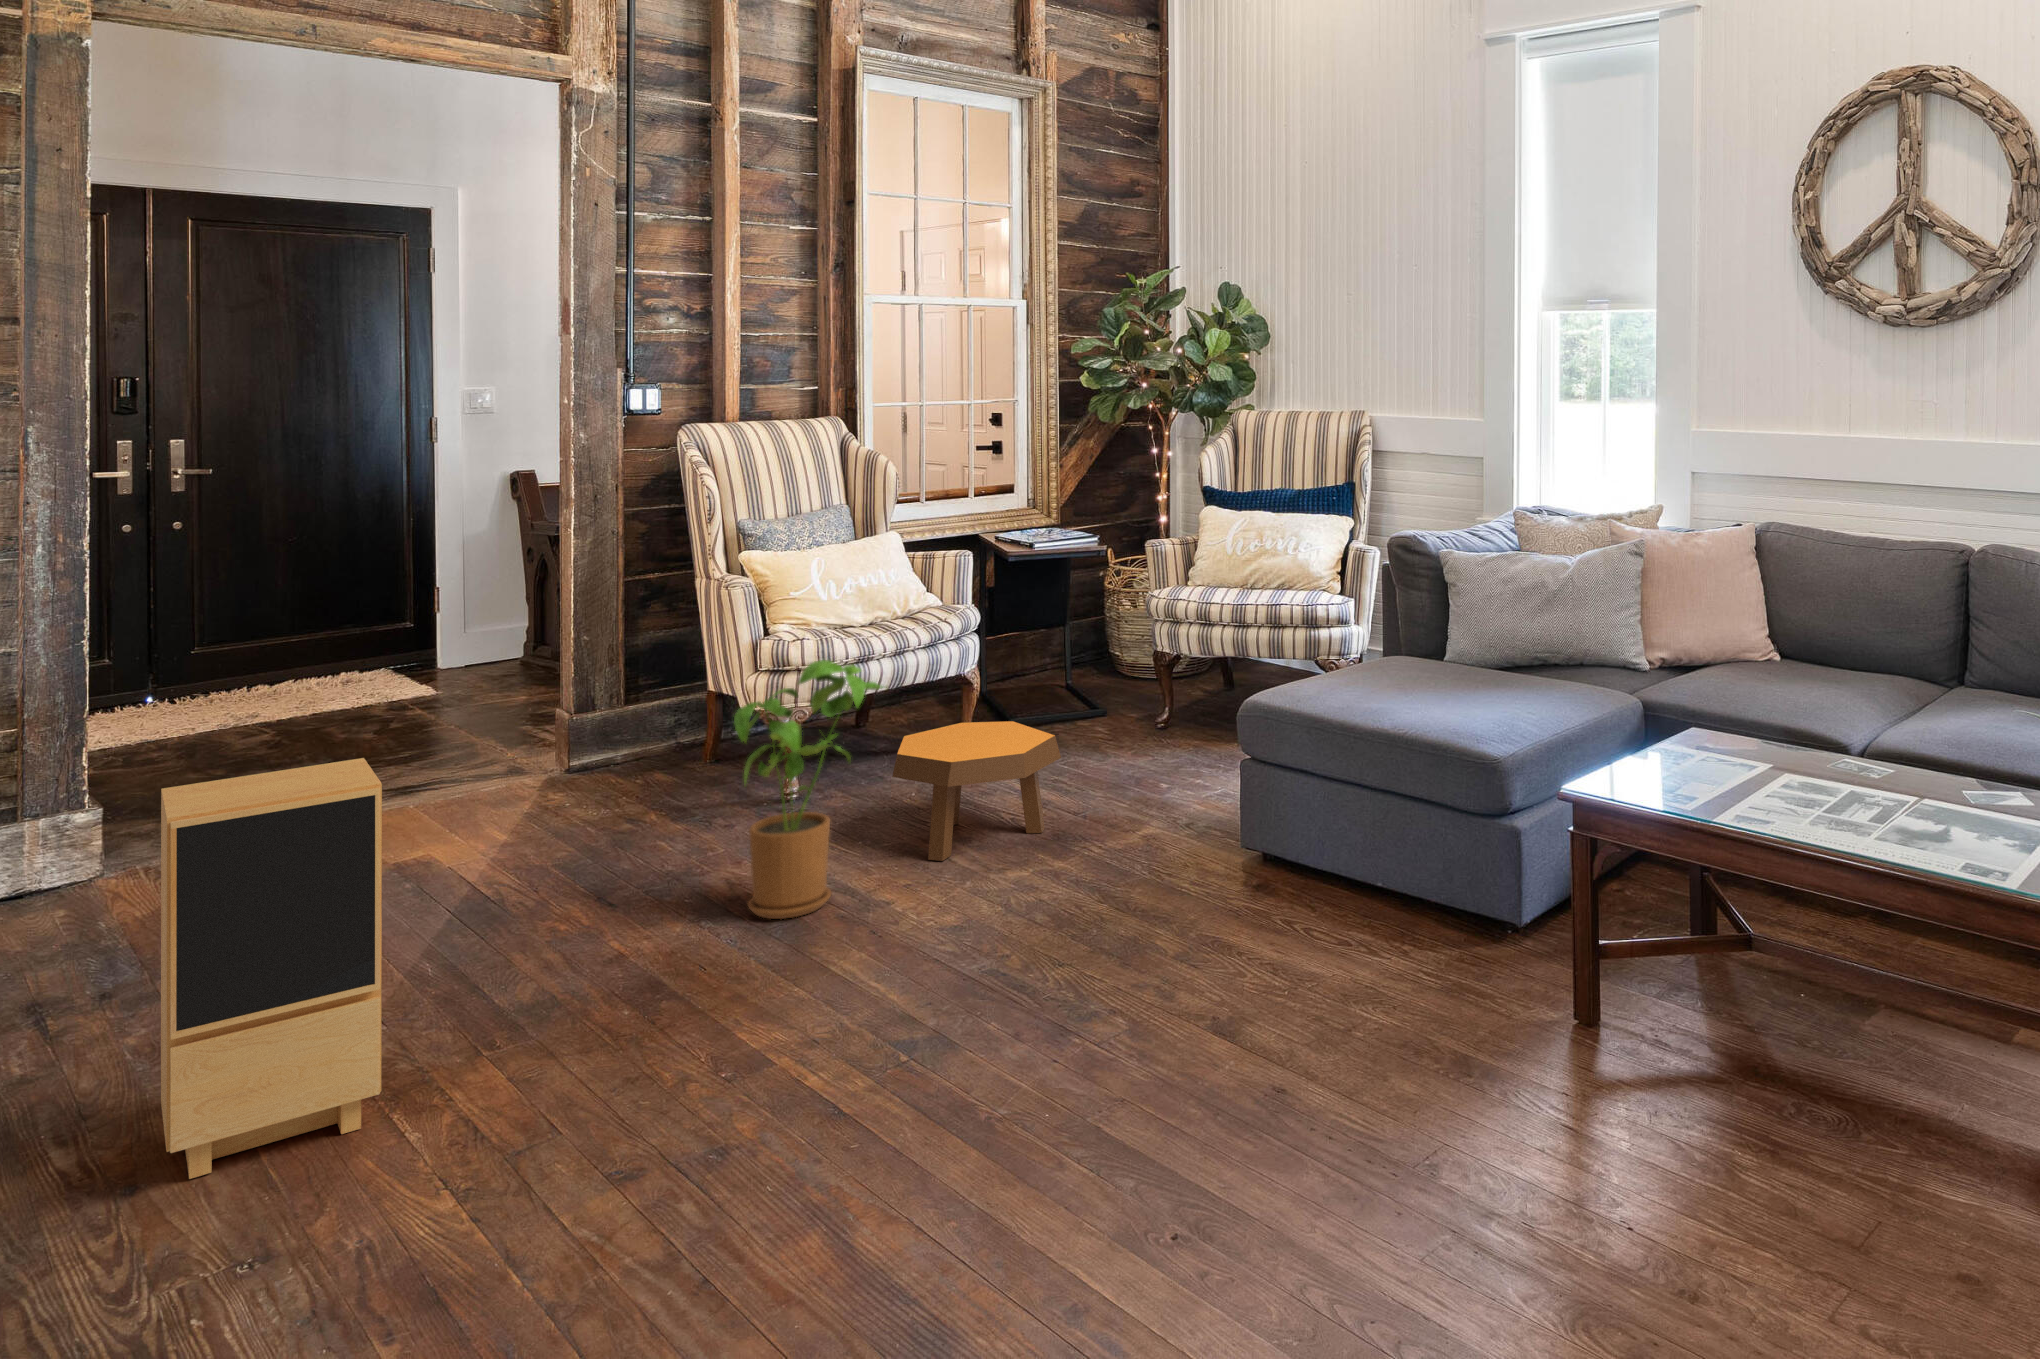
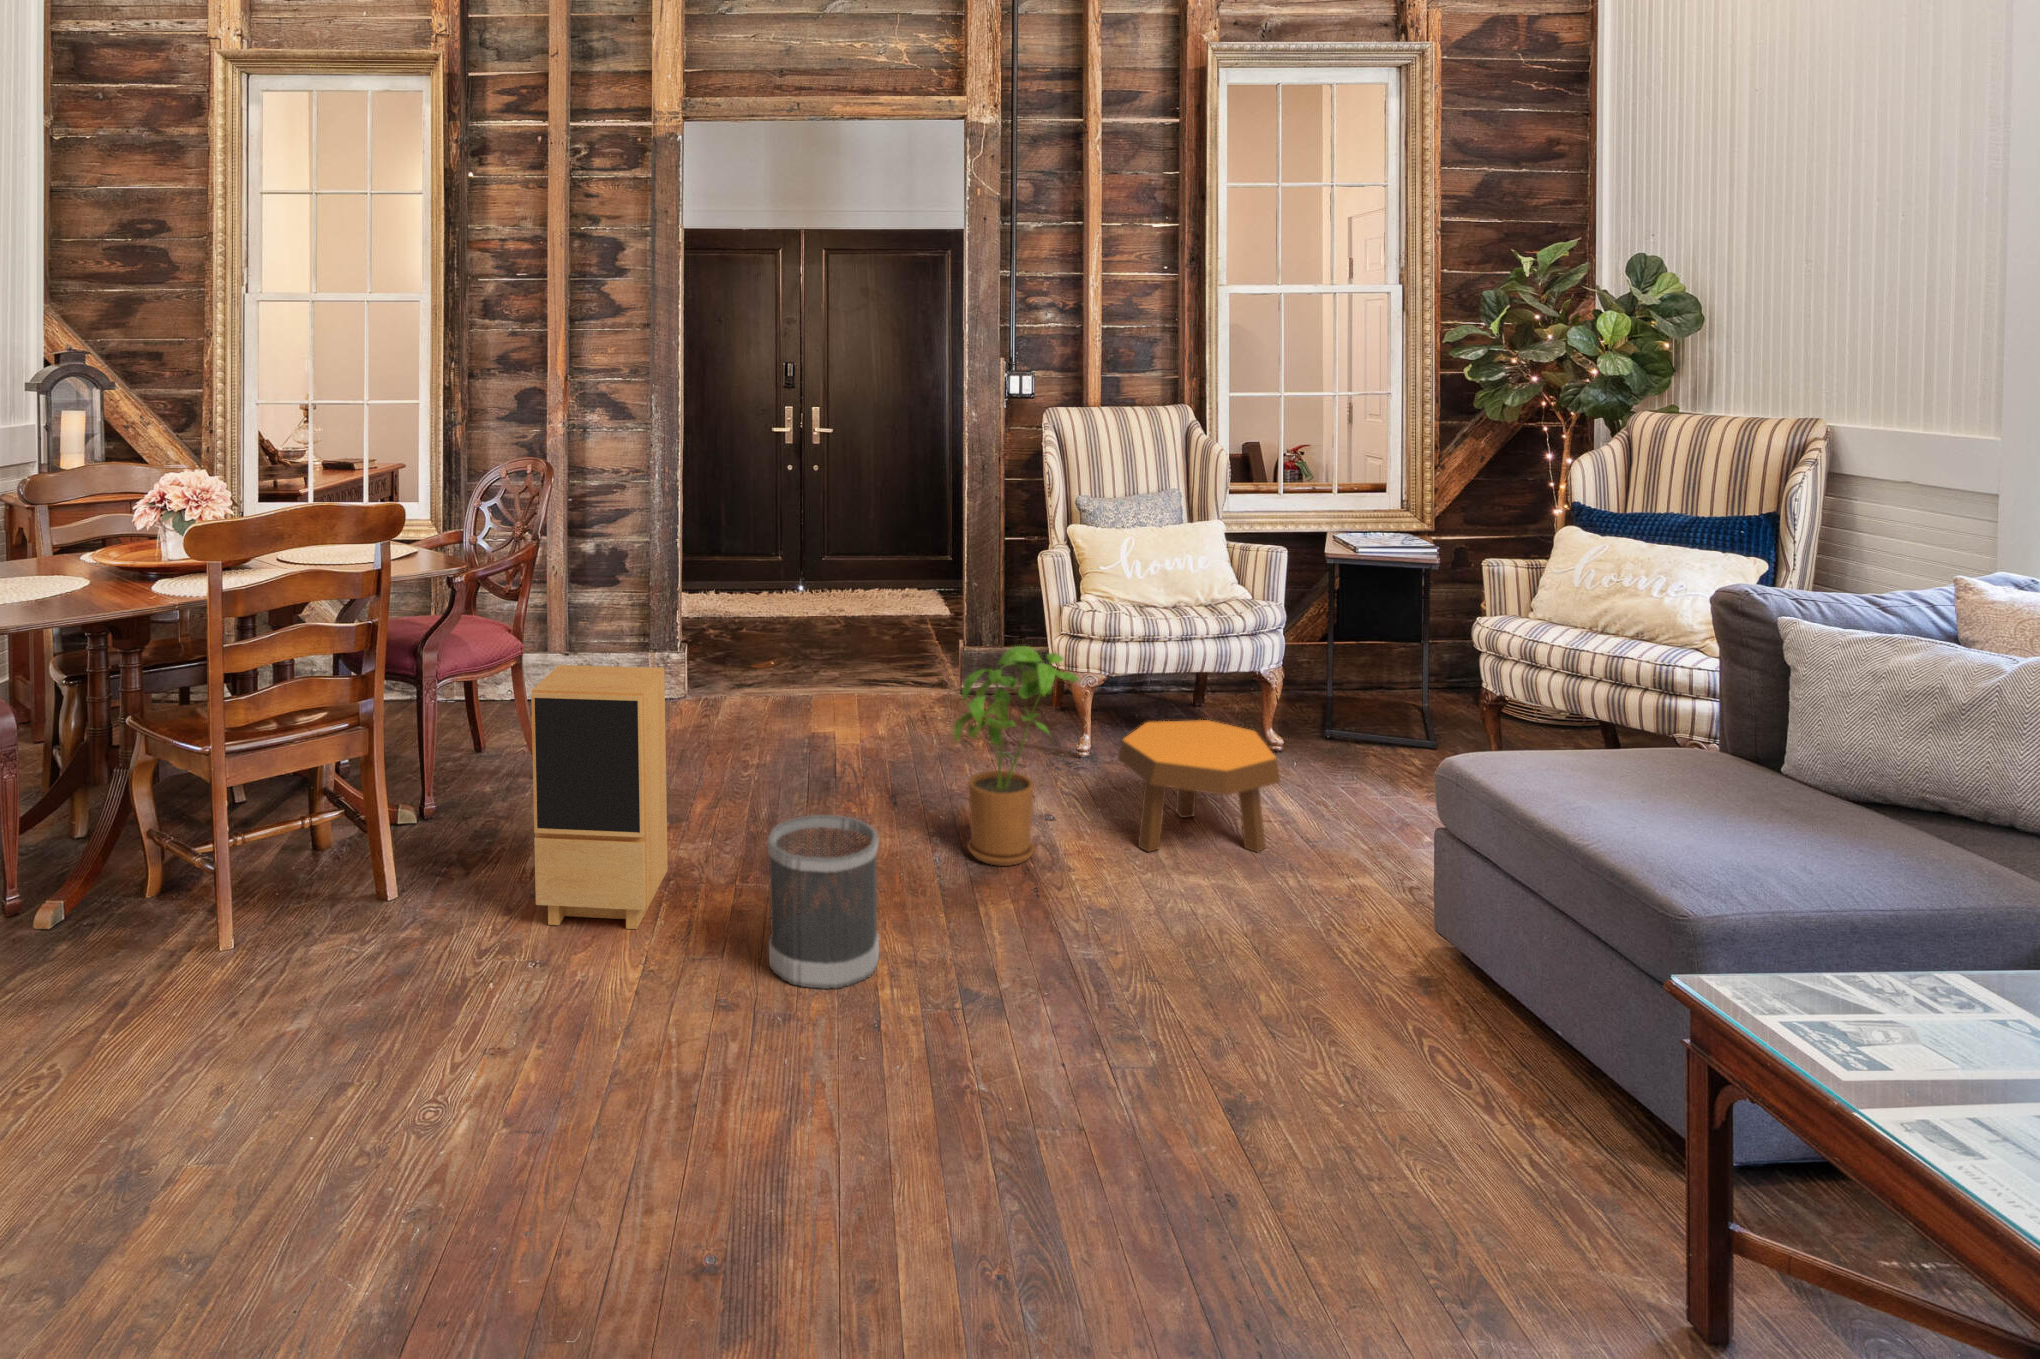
wastebasket: none [601,878,755,1093] -> present [768,815,879,989]

